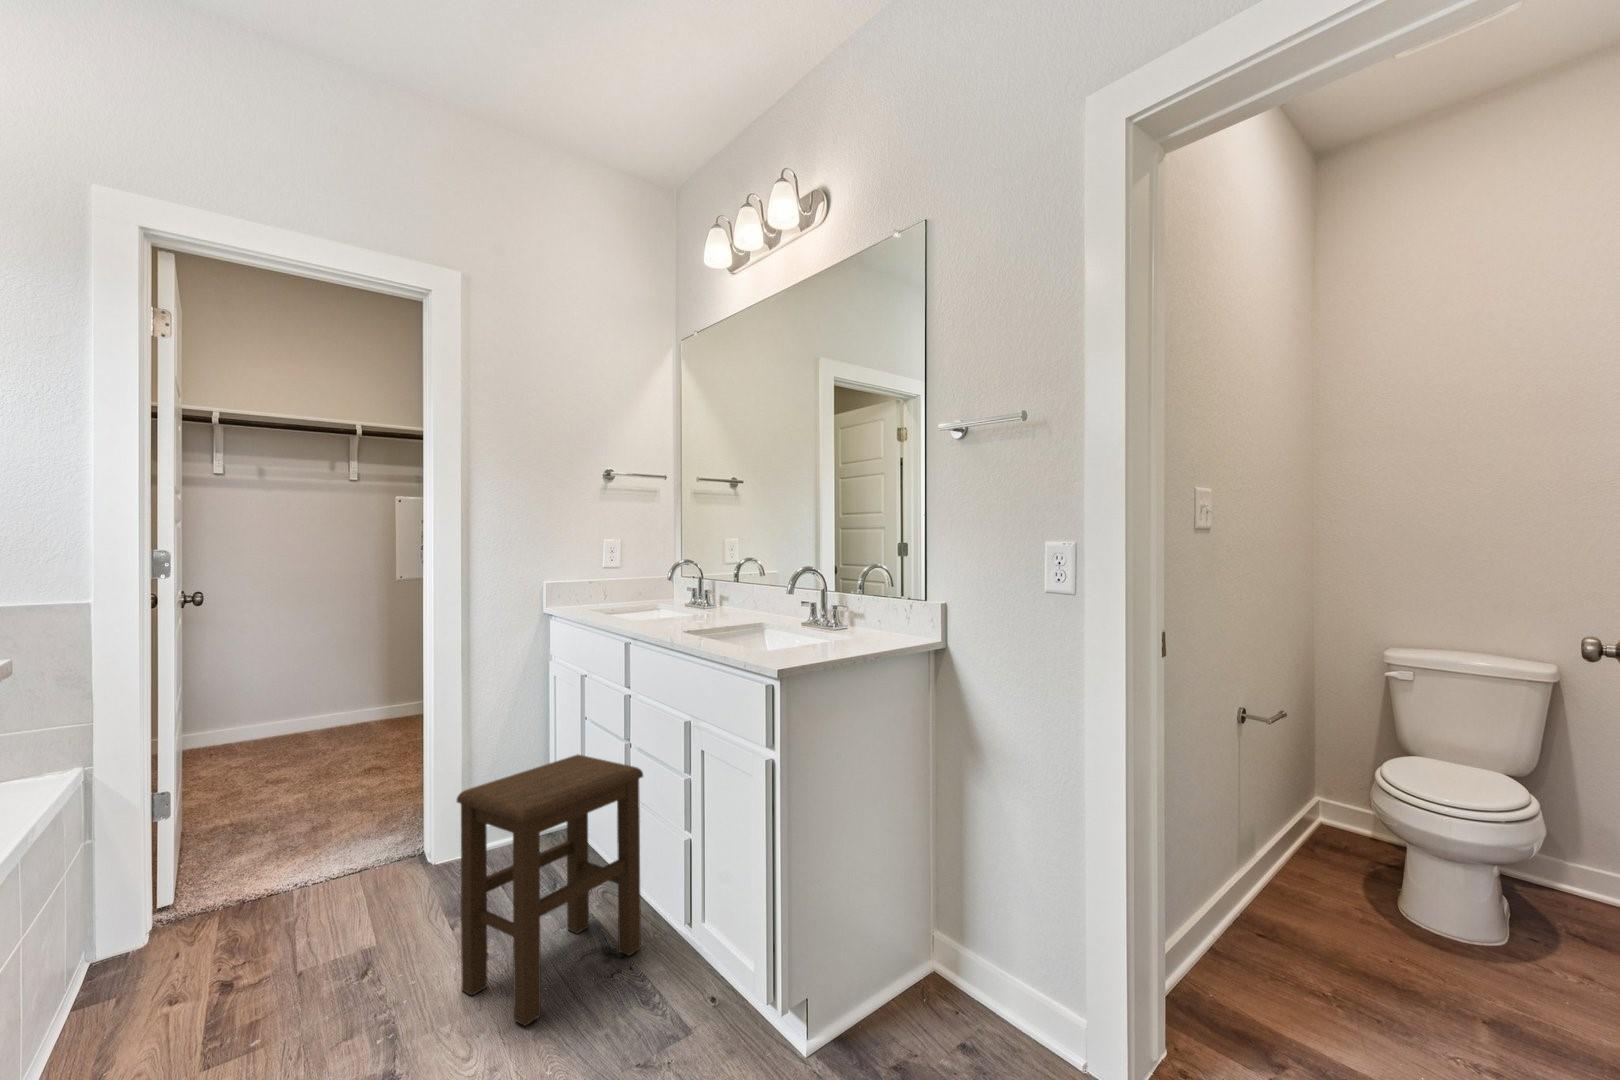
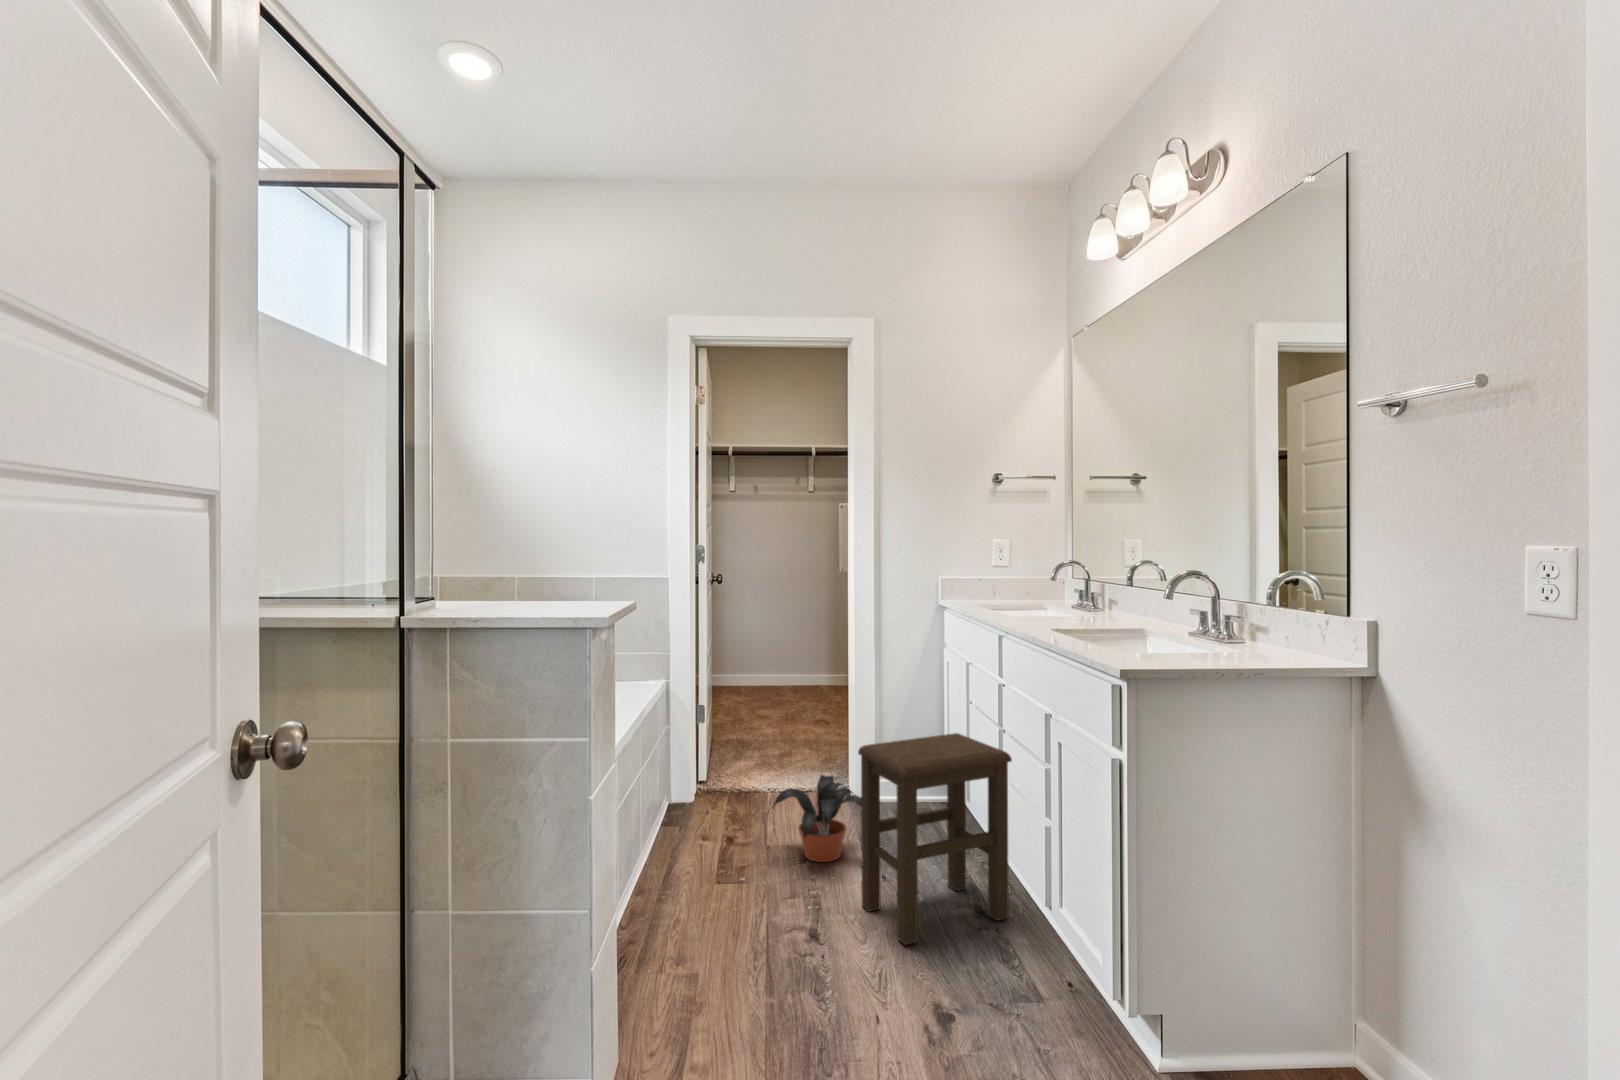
potted plant: none [323,830,466,948] -> present [773,775,861,862]

